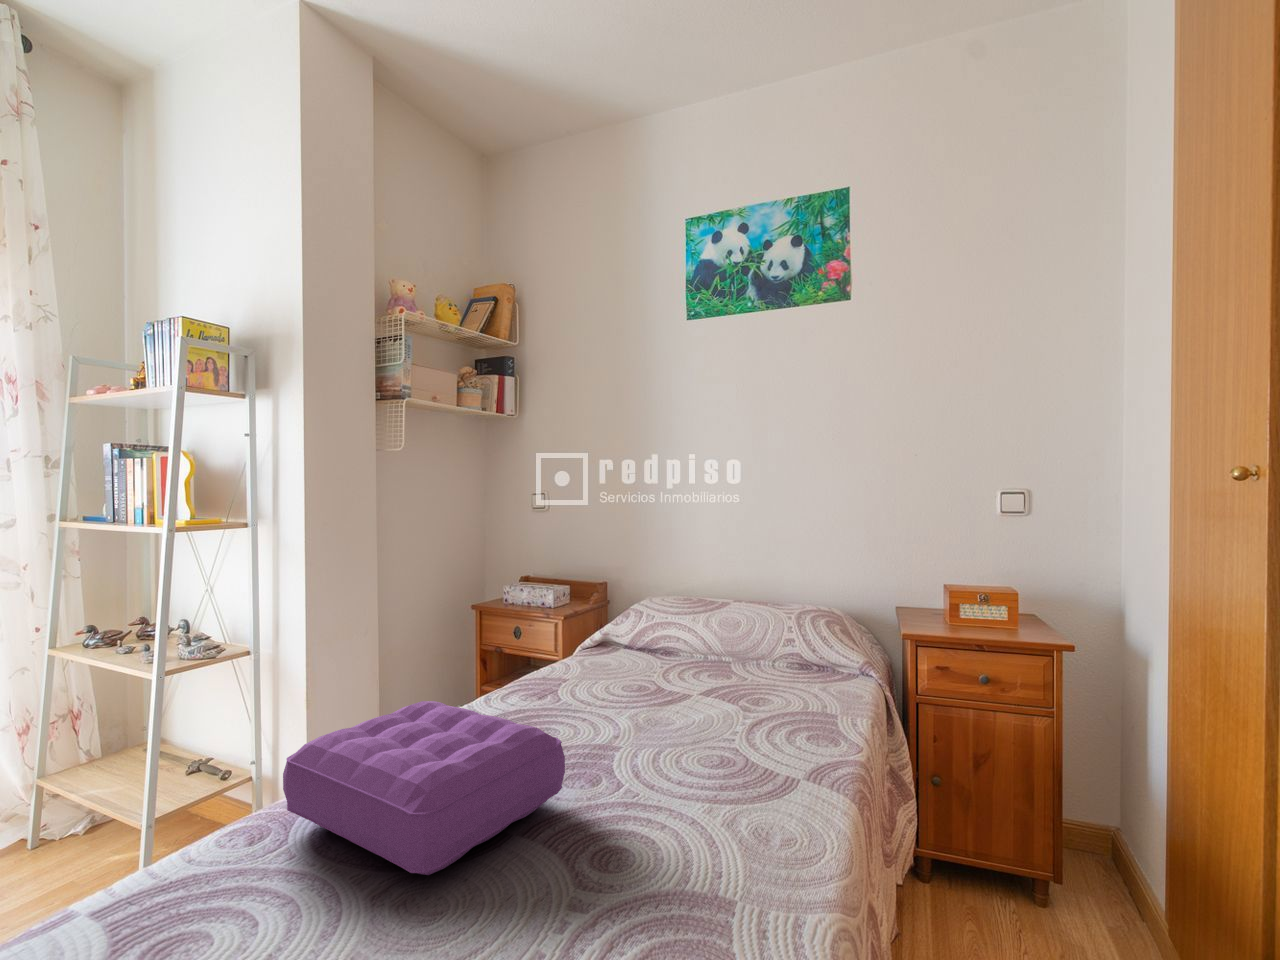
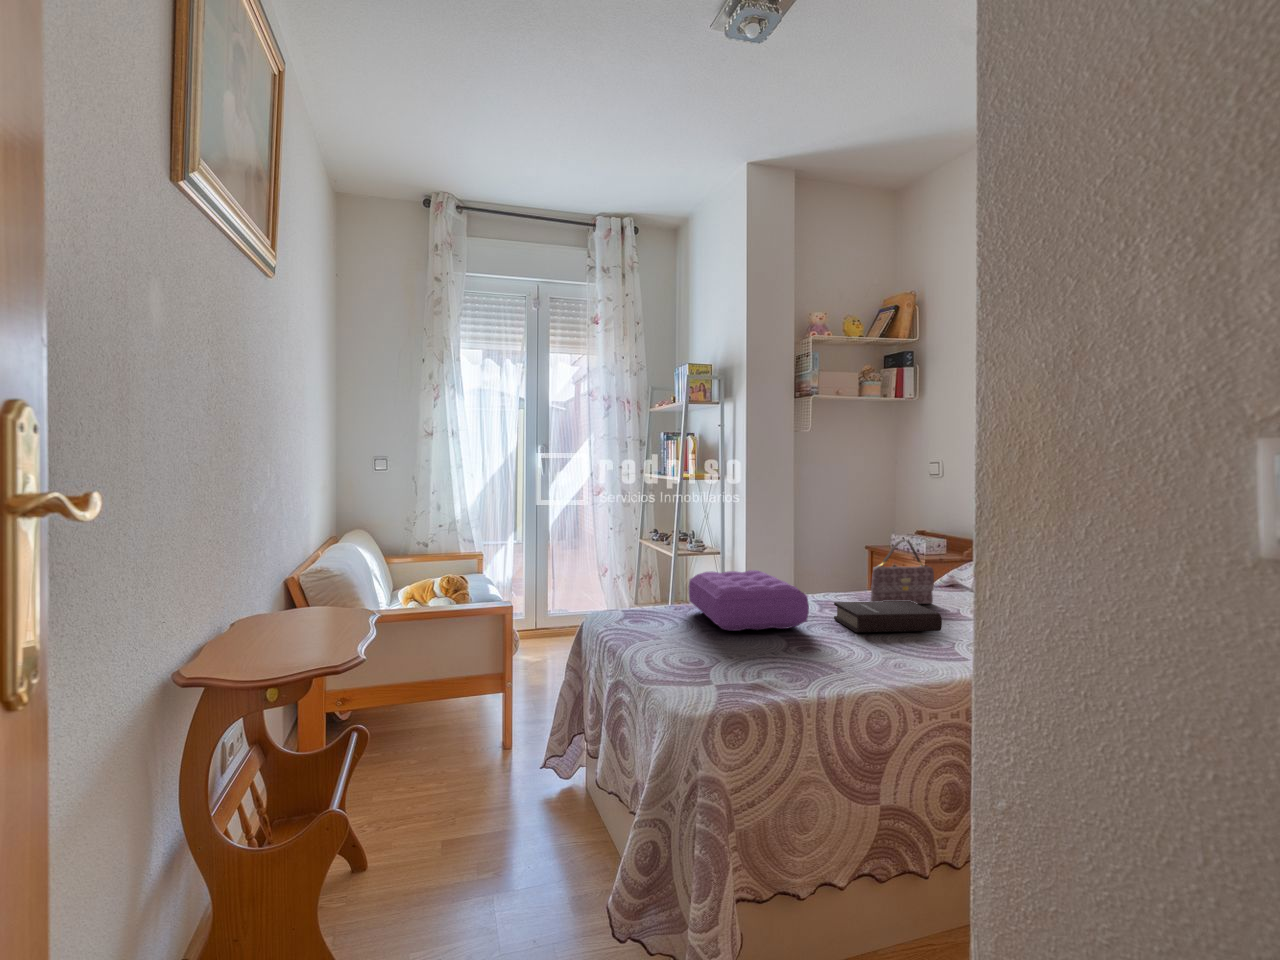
handbag: none [573,602,641,705] -> present [871,540,934,604]
book: none [565,693,713,777] -> present [834,601,942,632]

